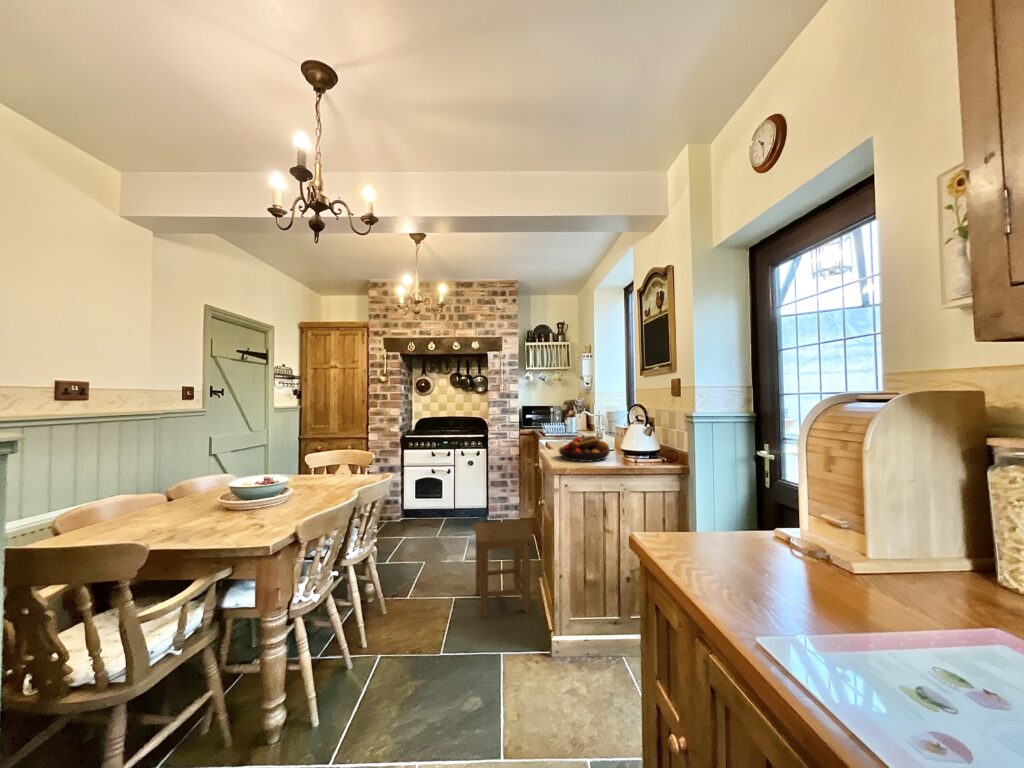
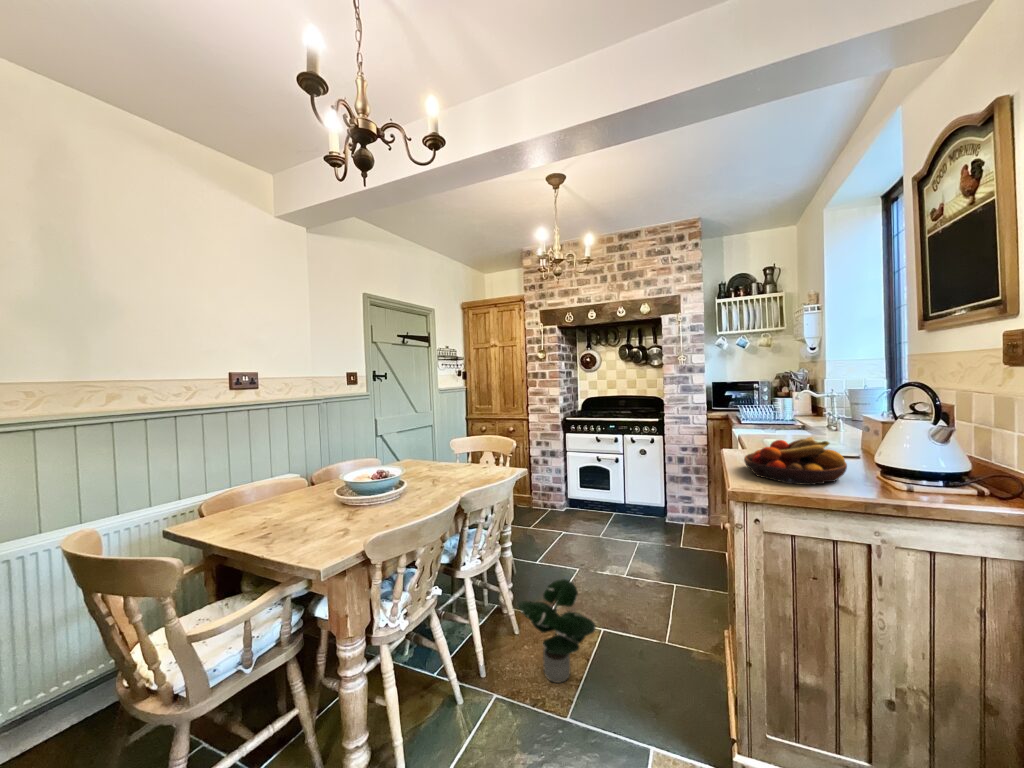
stool: present [473,520,533,618] -> none [624,540,706,681]
potted plant: none [397,559,461,642] -> present [518,579,596,683]

